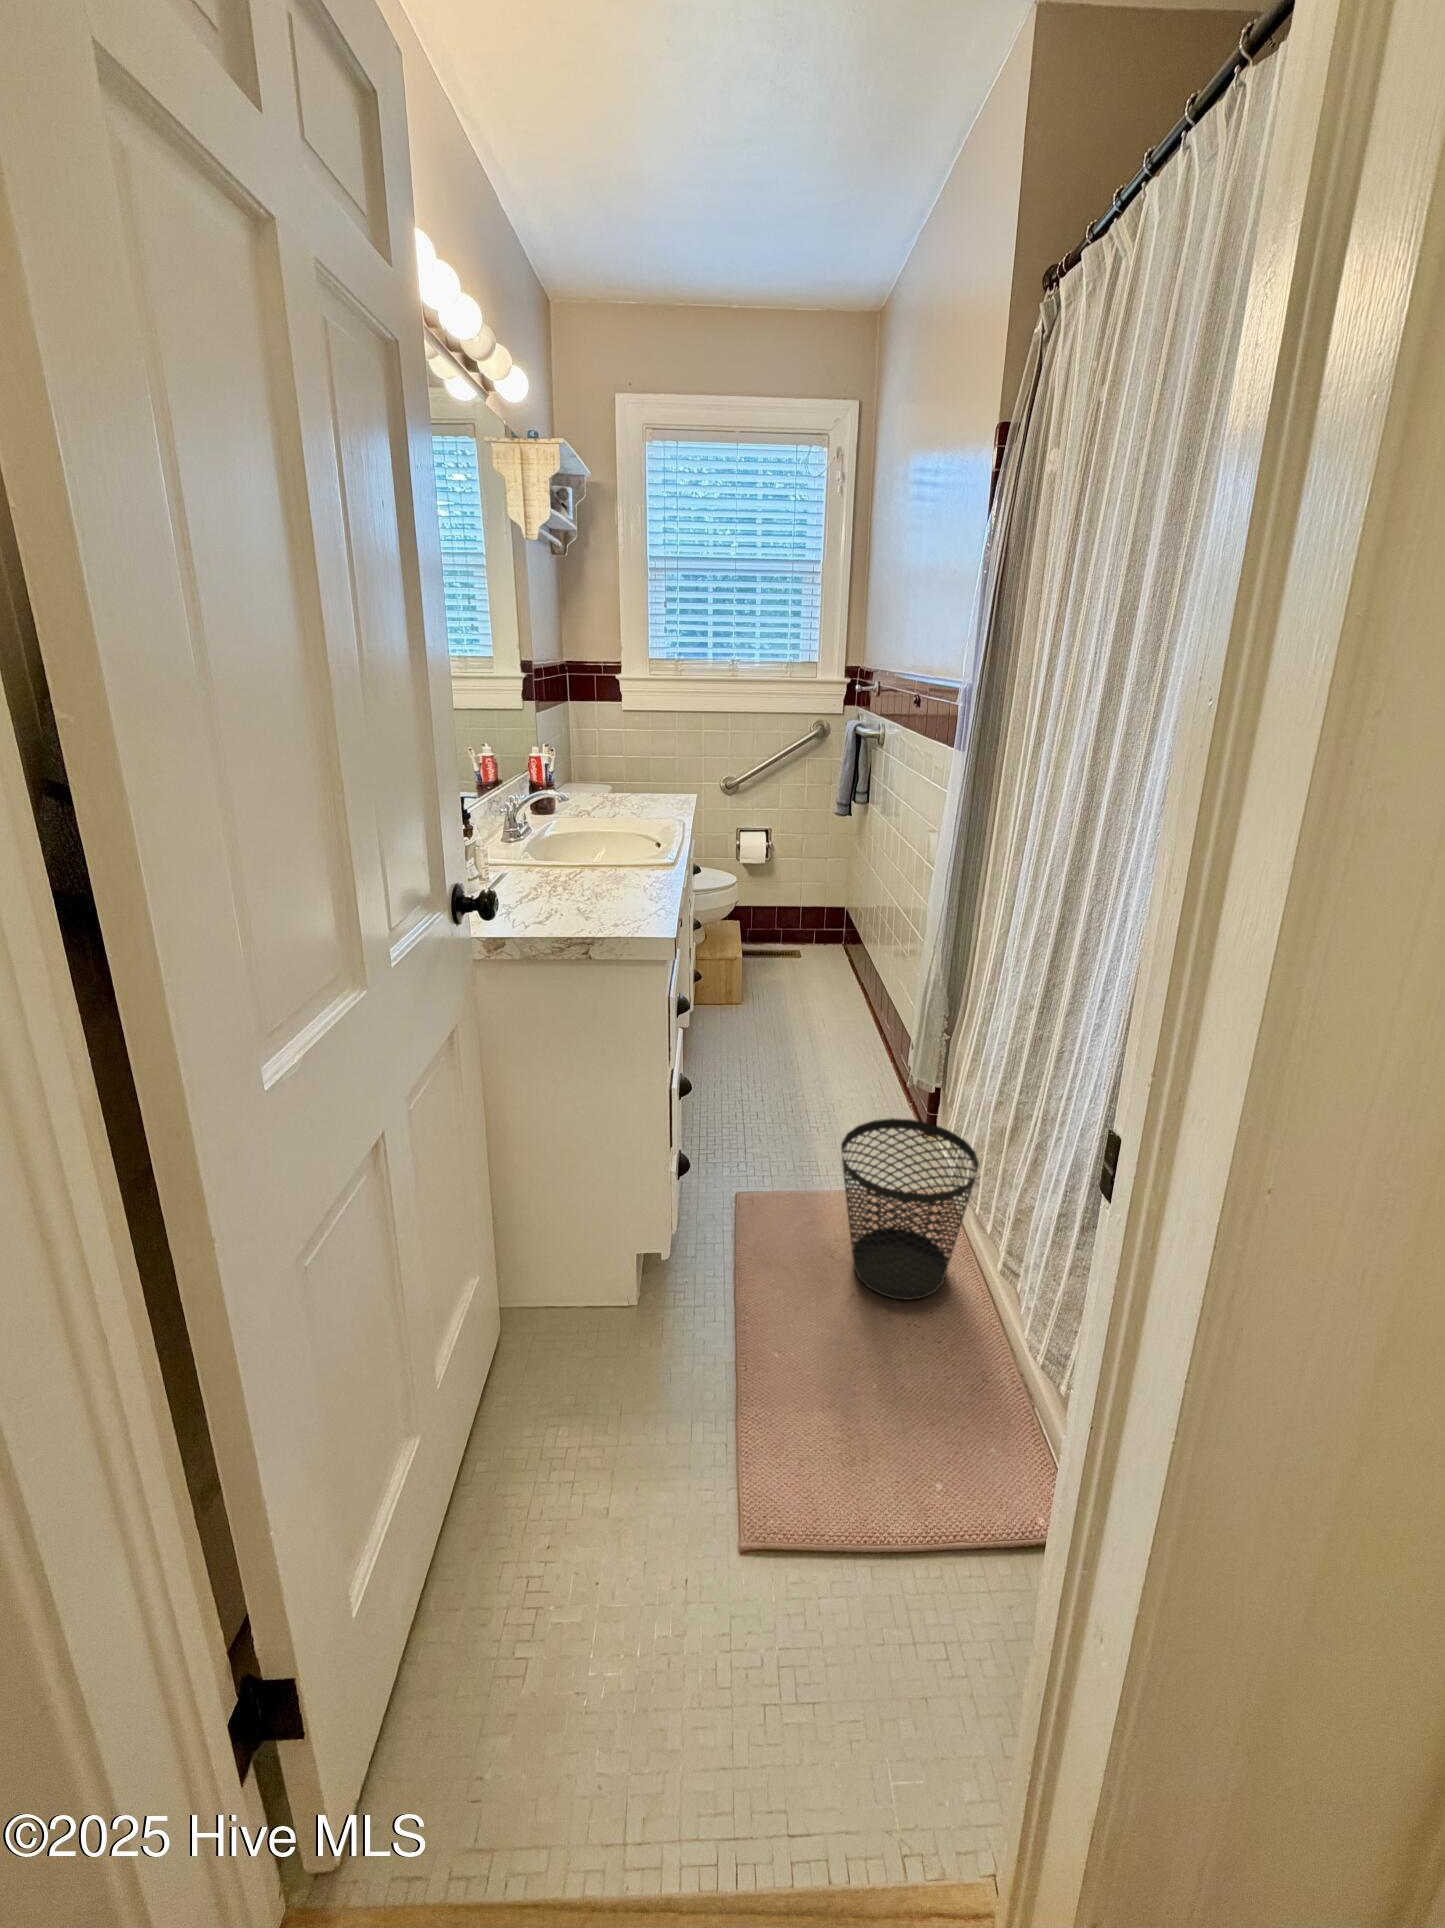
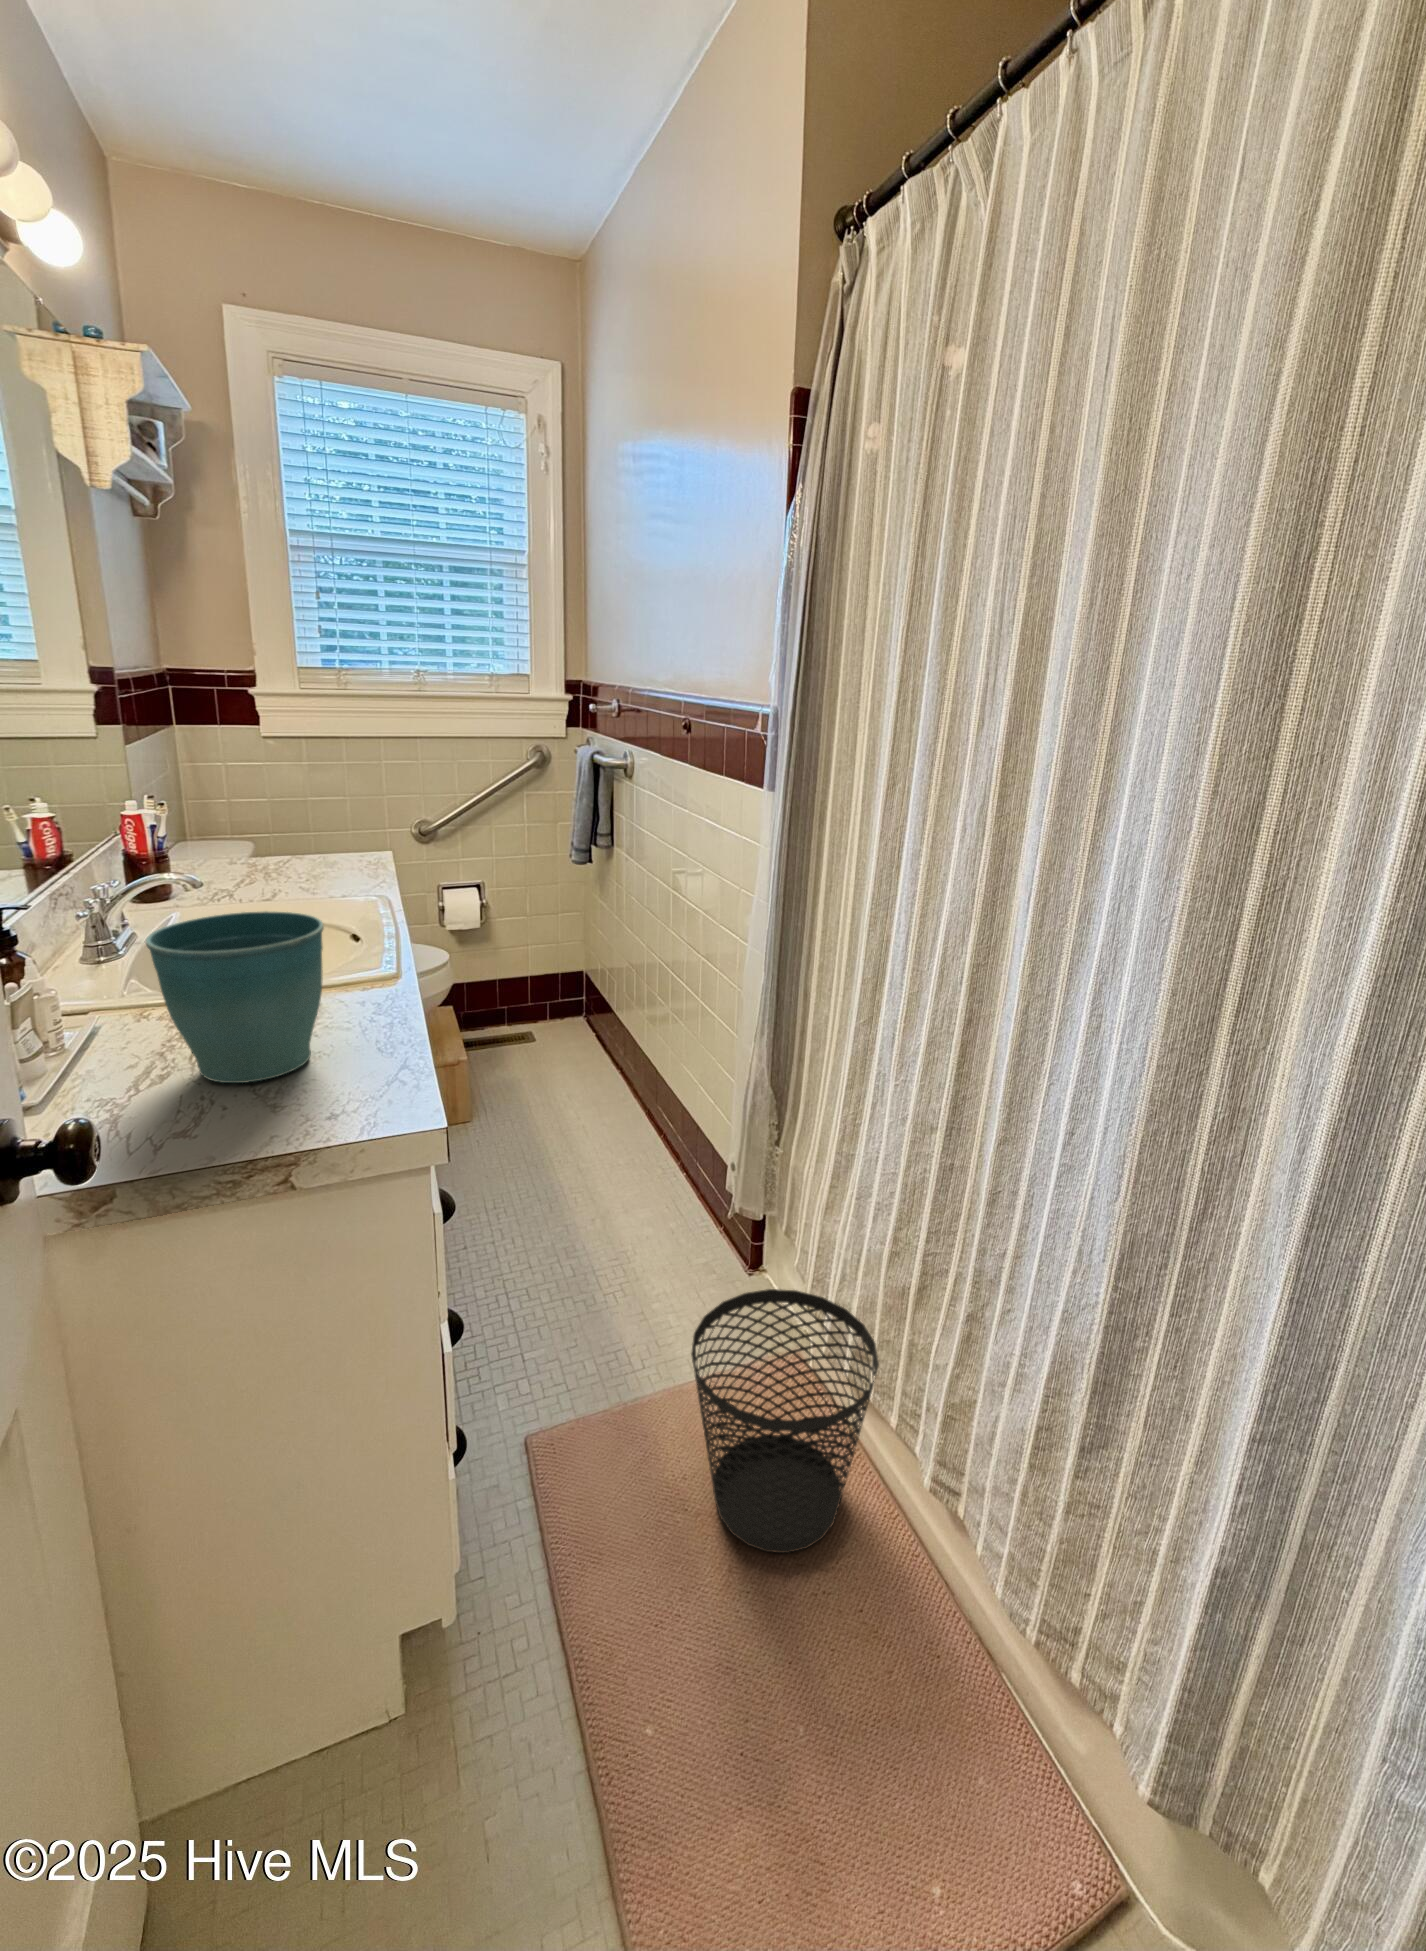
flower pot: none [531,808,625,904] -> present [146,911,324,1083]

